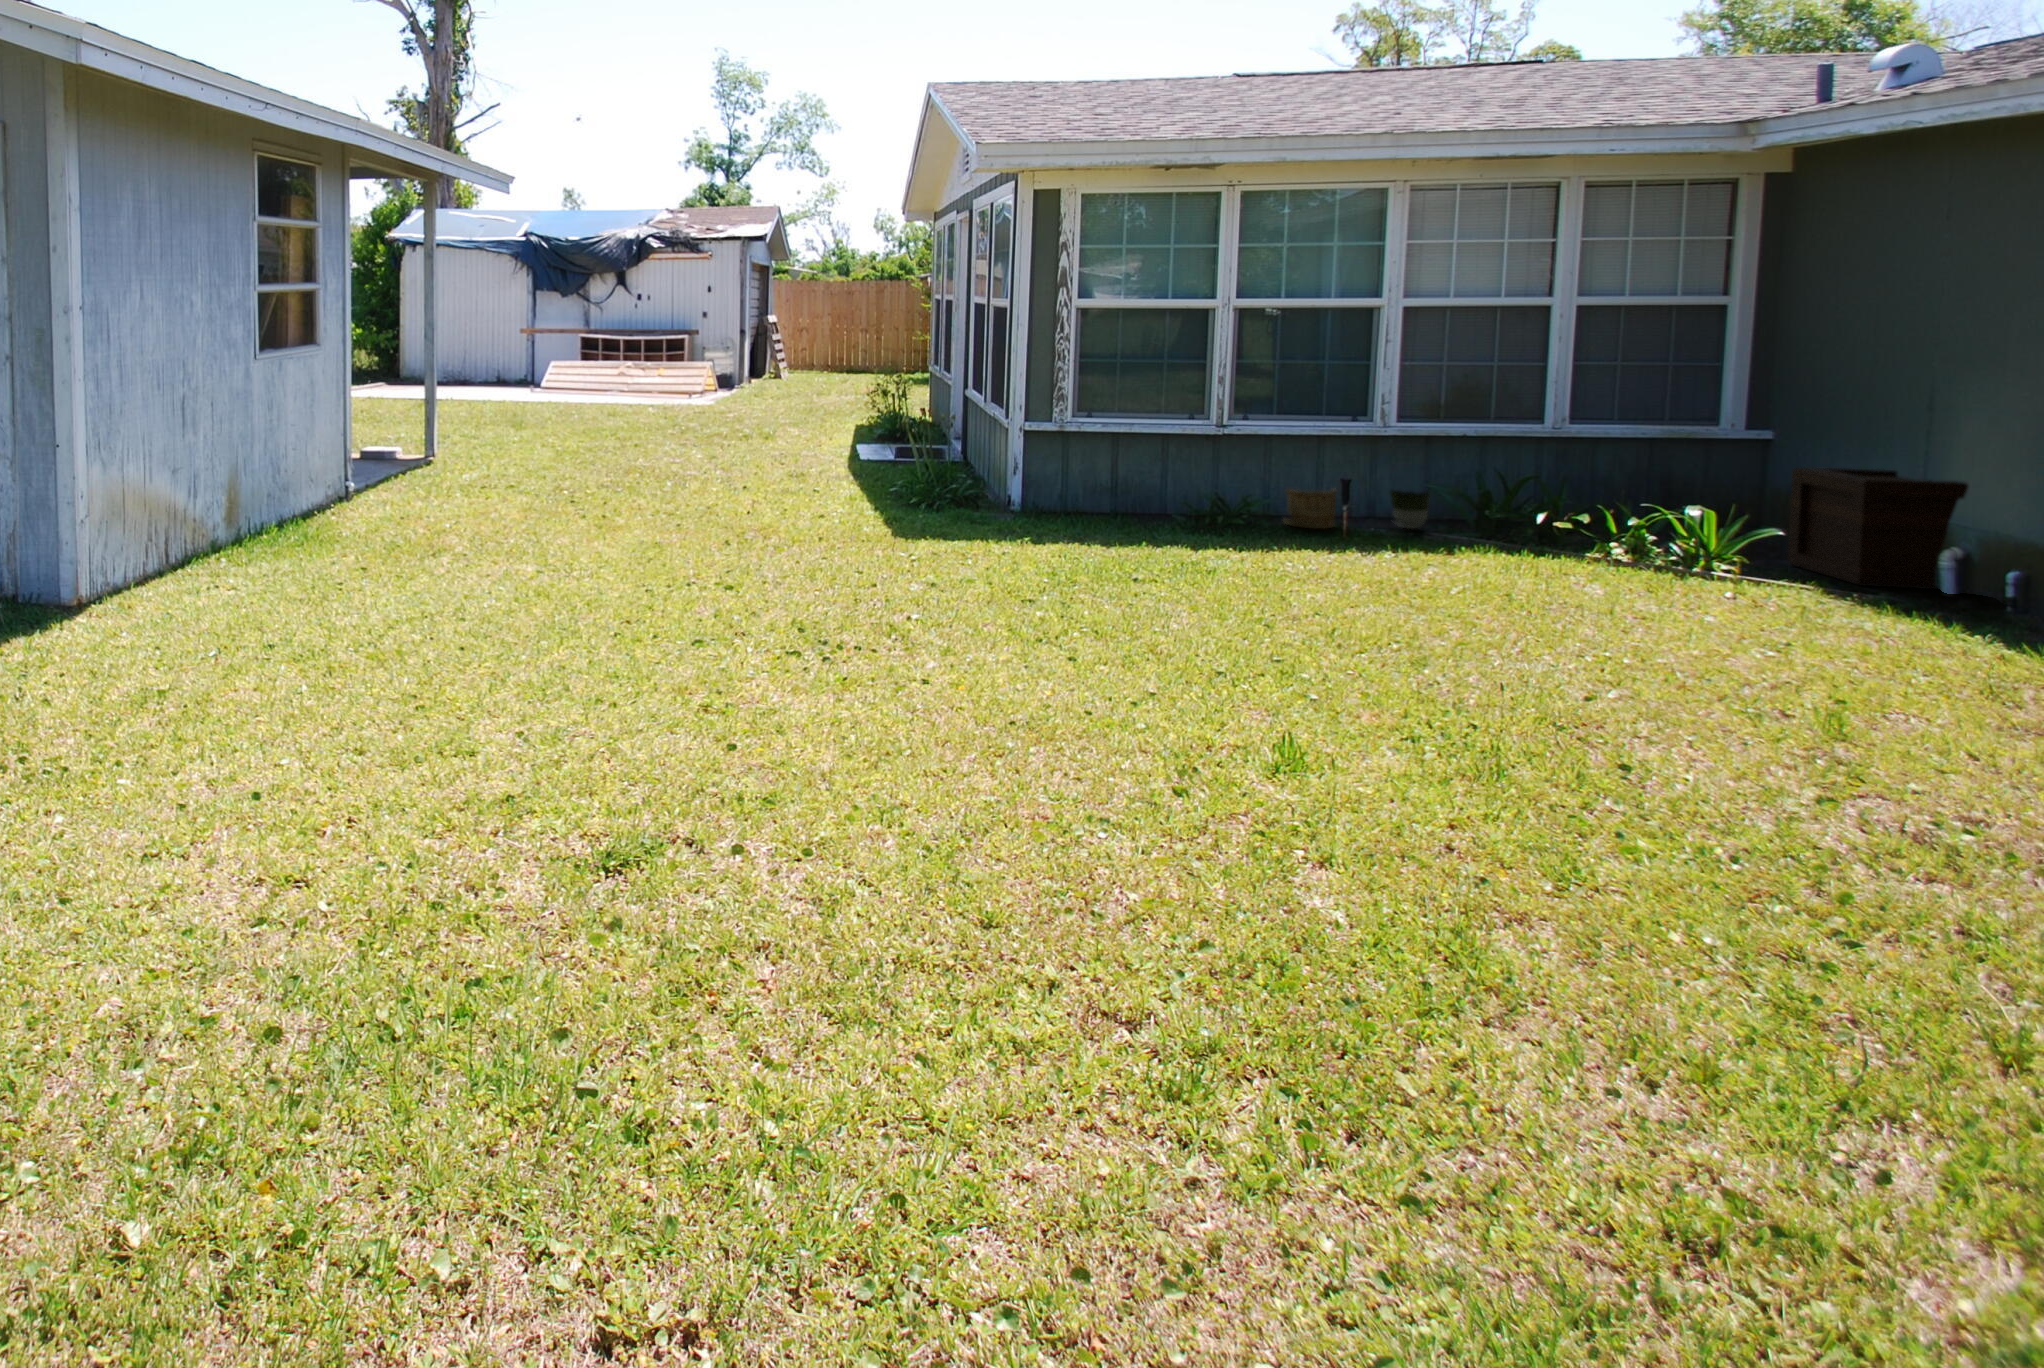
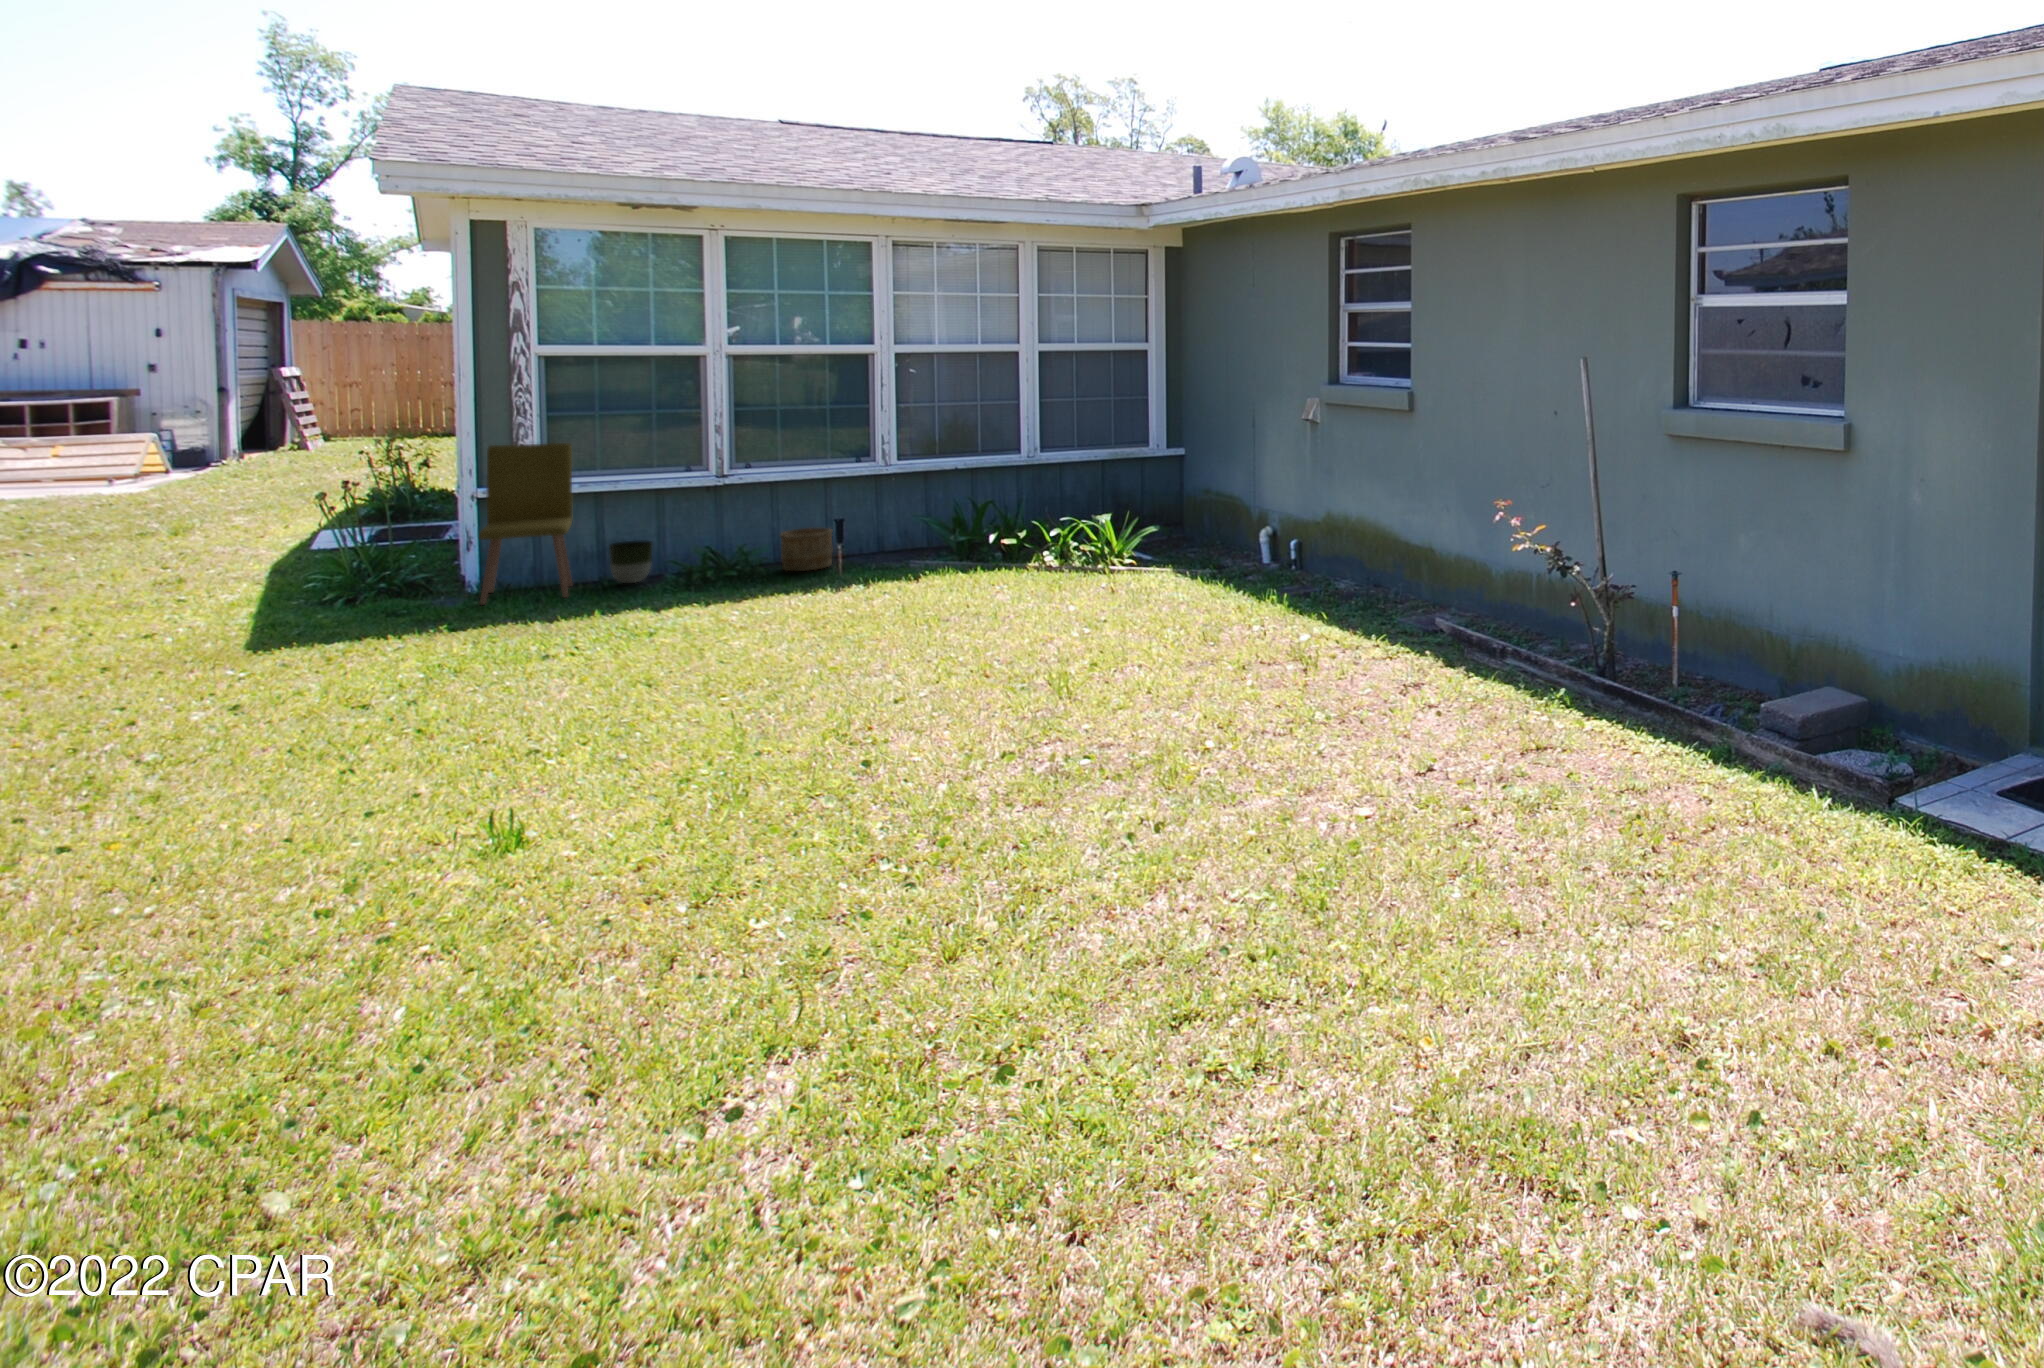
chair: none [1034,384,1108,524] -> present [479,443,573,605]
wooden crate: present [1787,467,1968,589] -> none [1163,472,1266,562]
planter: present [1390,490,1430,529] -> present [609,540,653,583]

